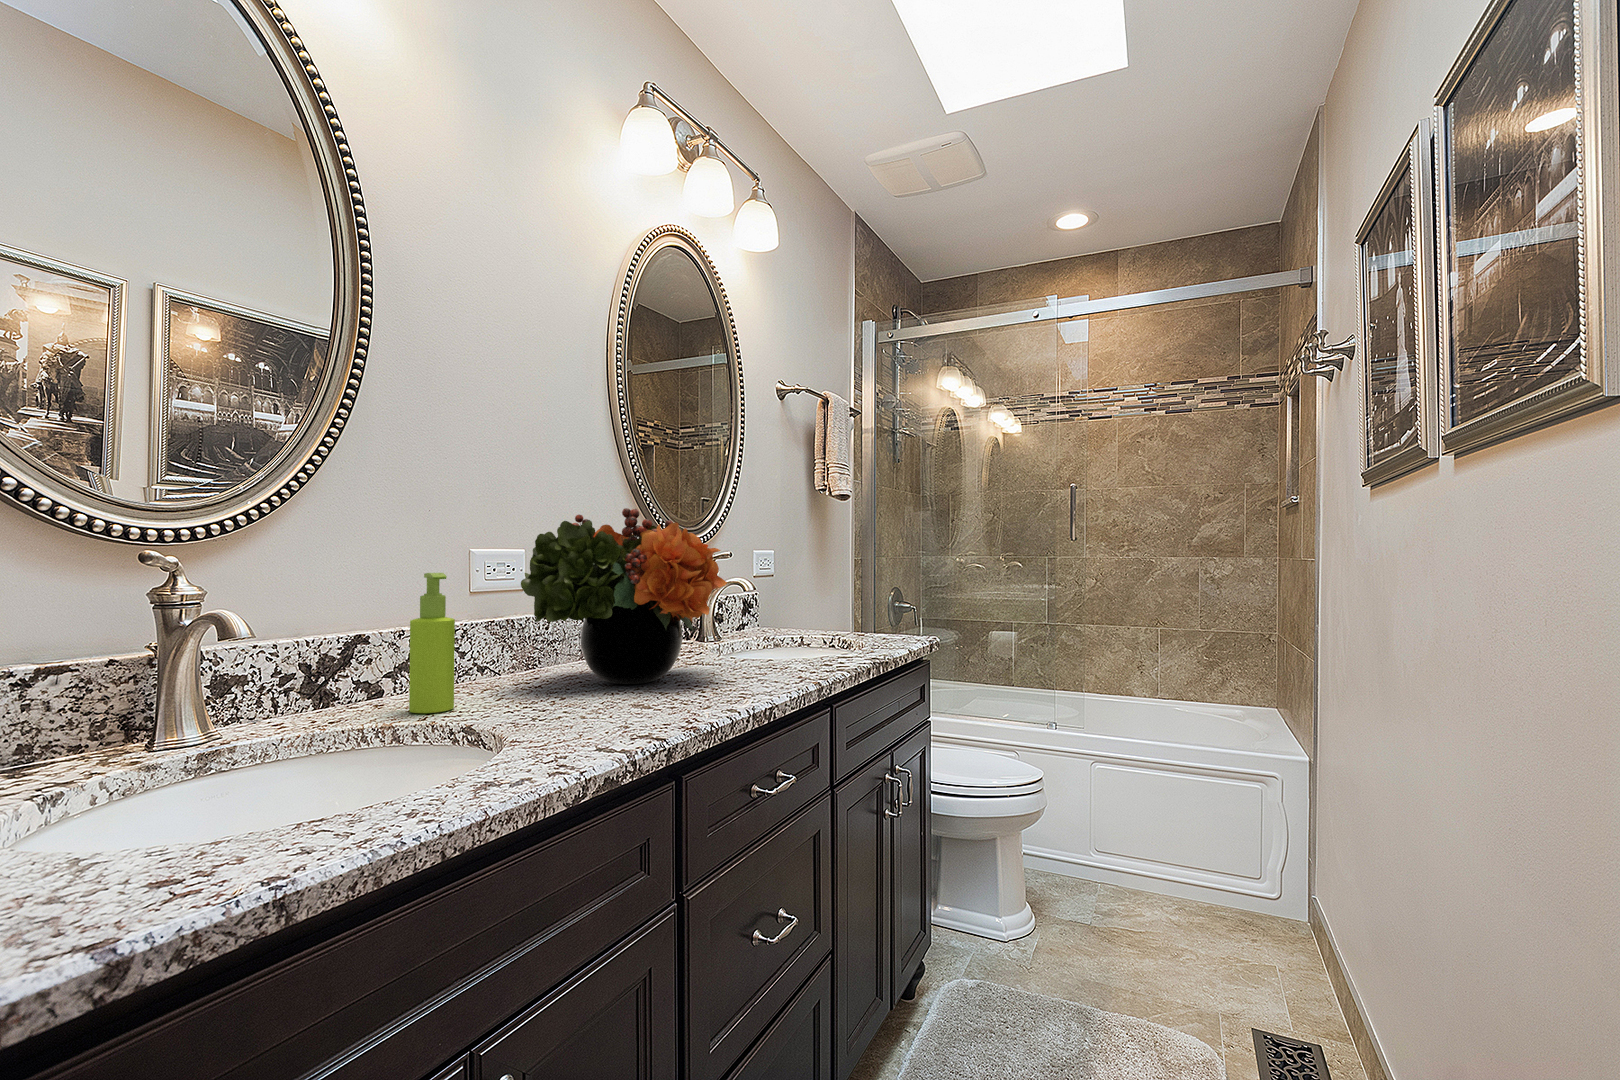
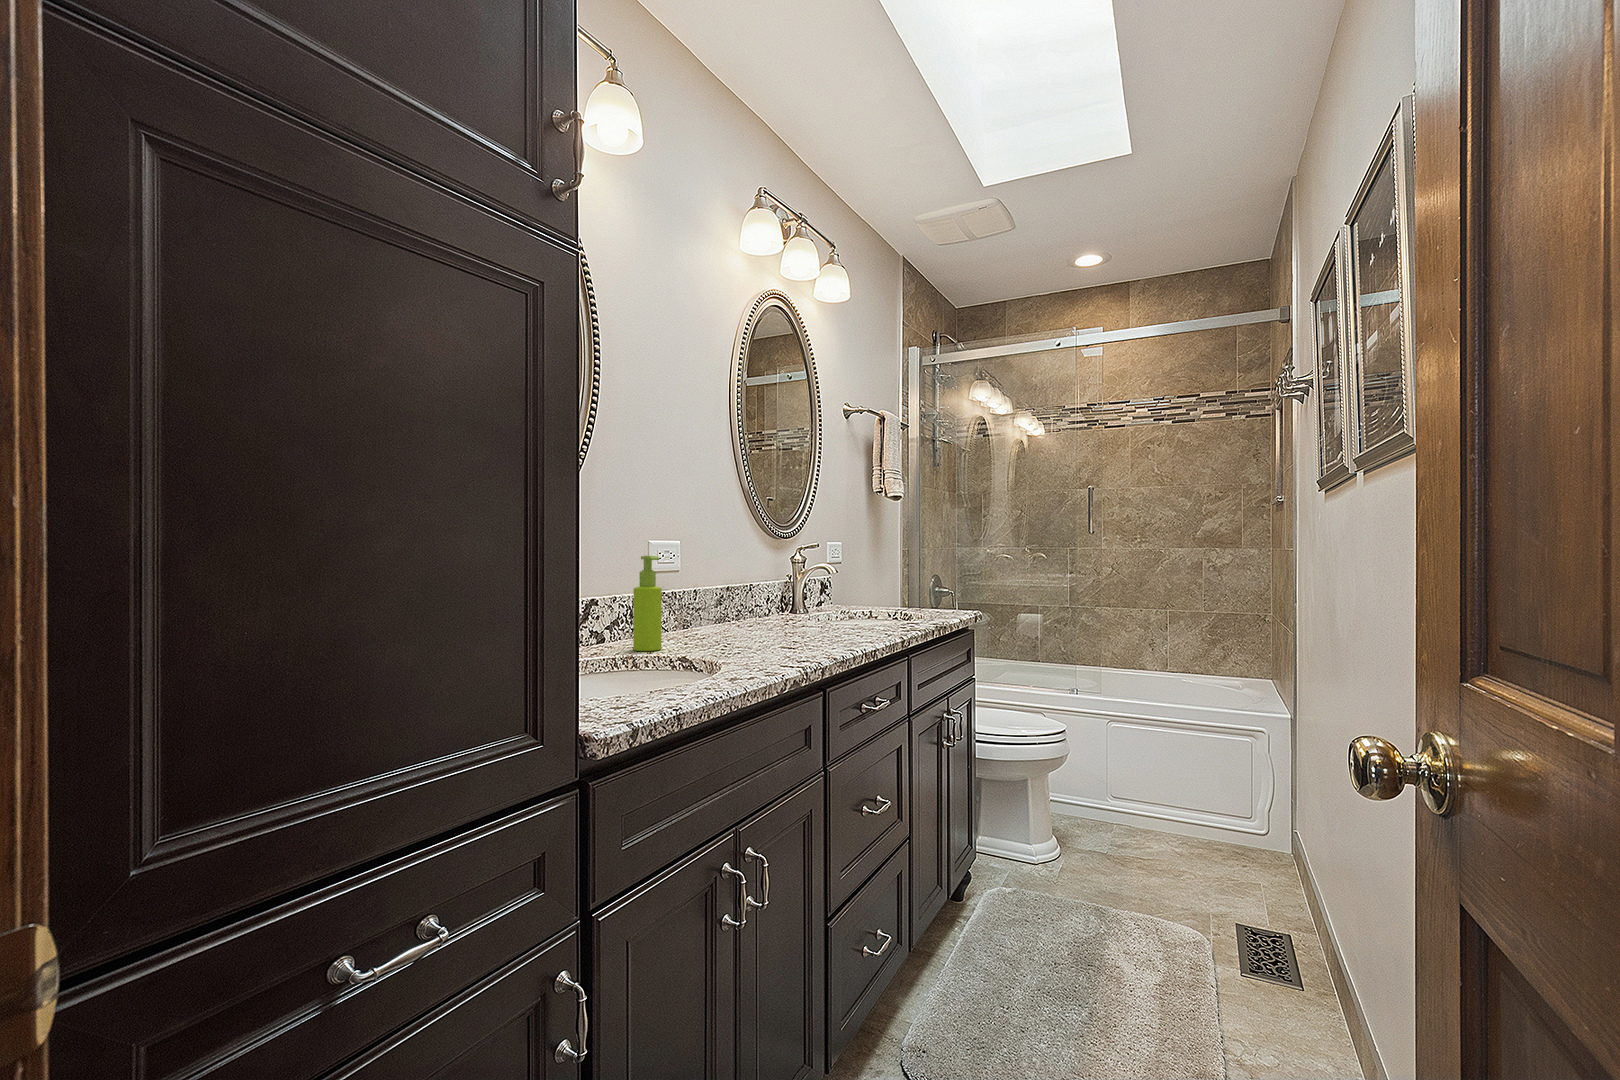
flower arrangement: present [521,508,727,684] -> none [690,510,836,638]

